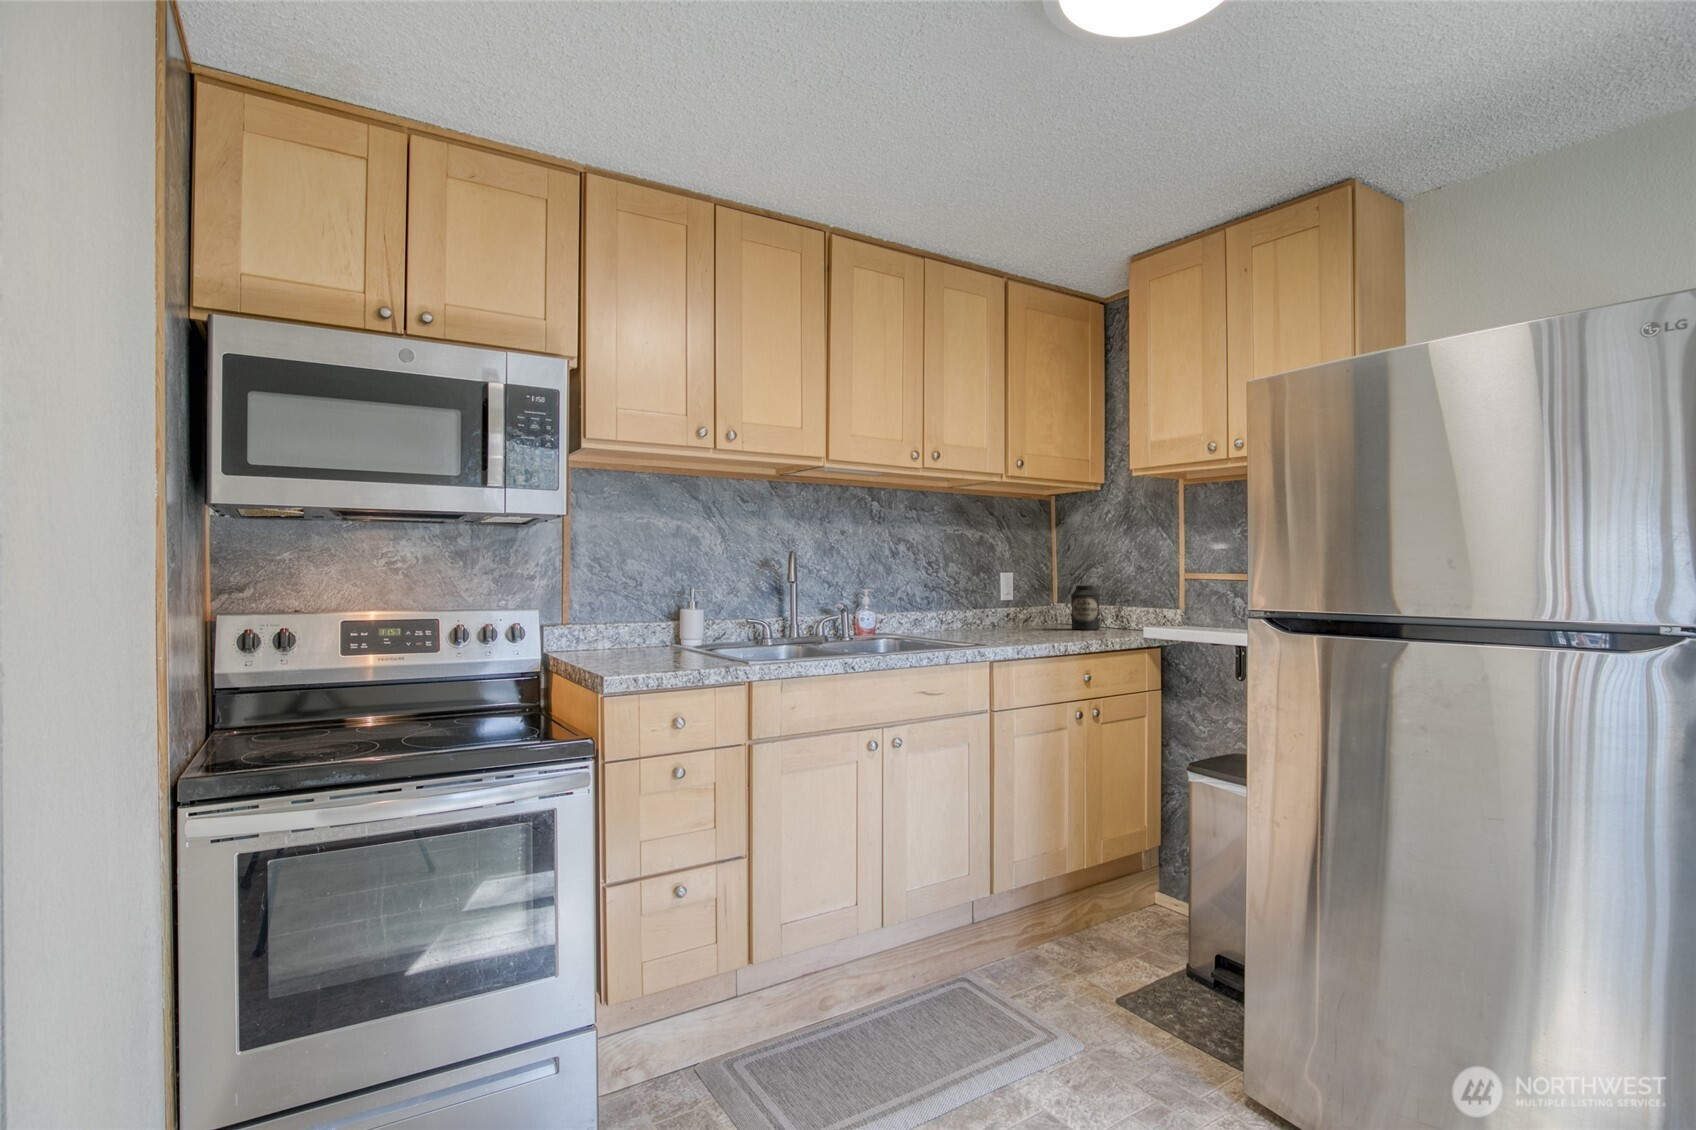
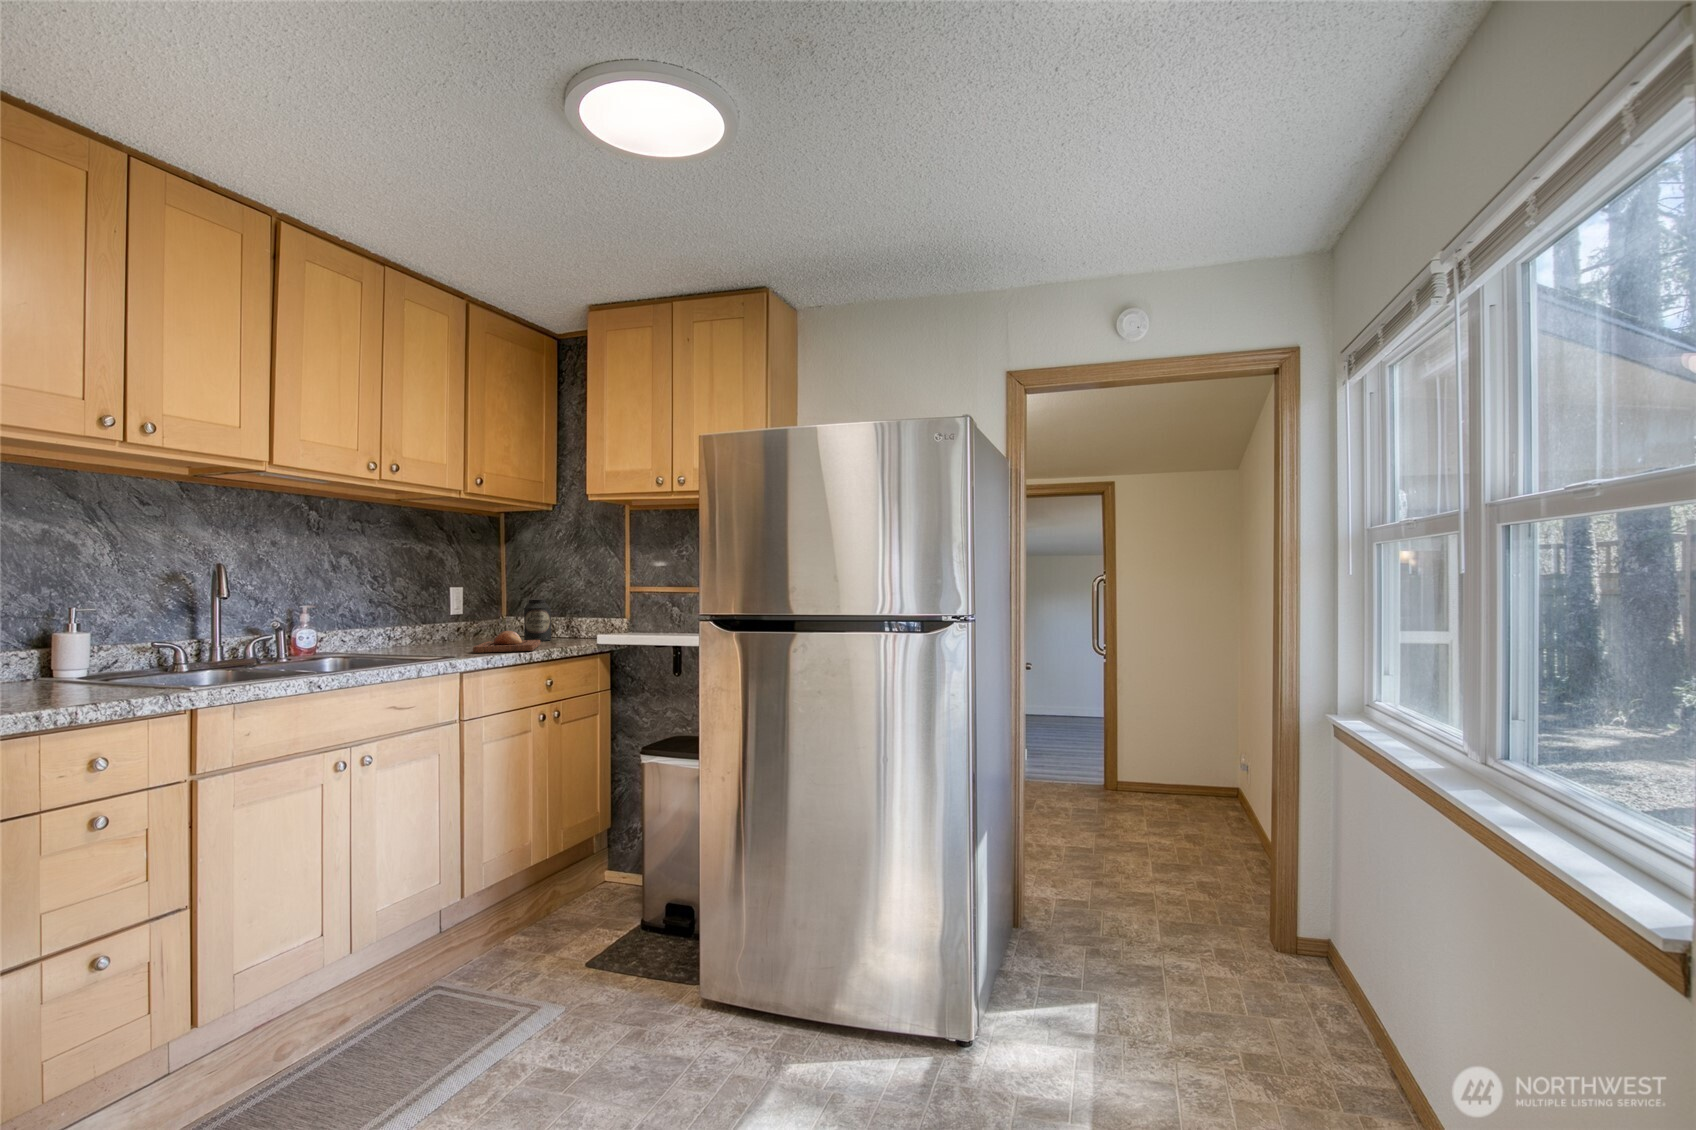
bread loaf: none [1009,618,1083,642] -> present [473,631,540,653]

